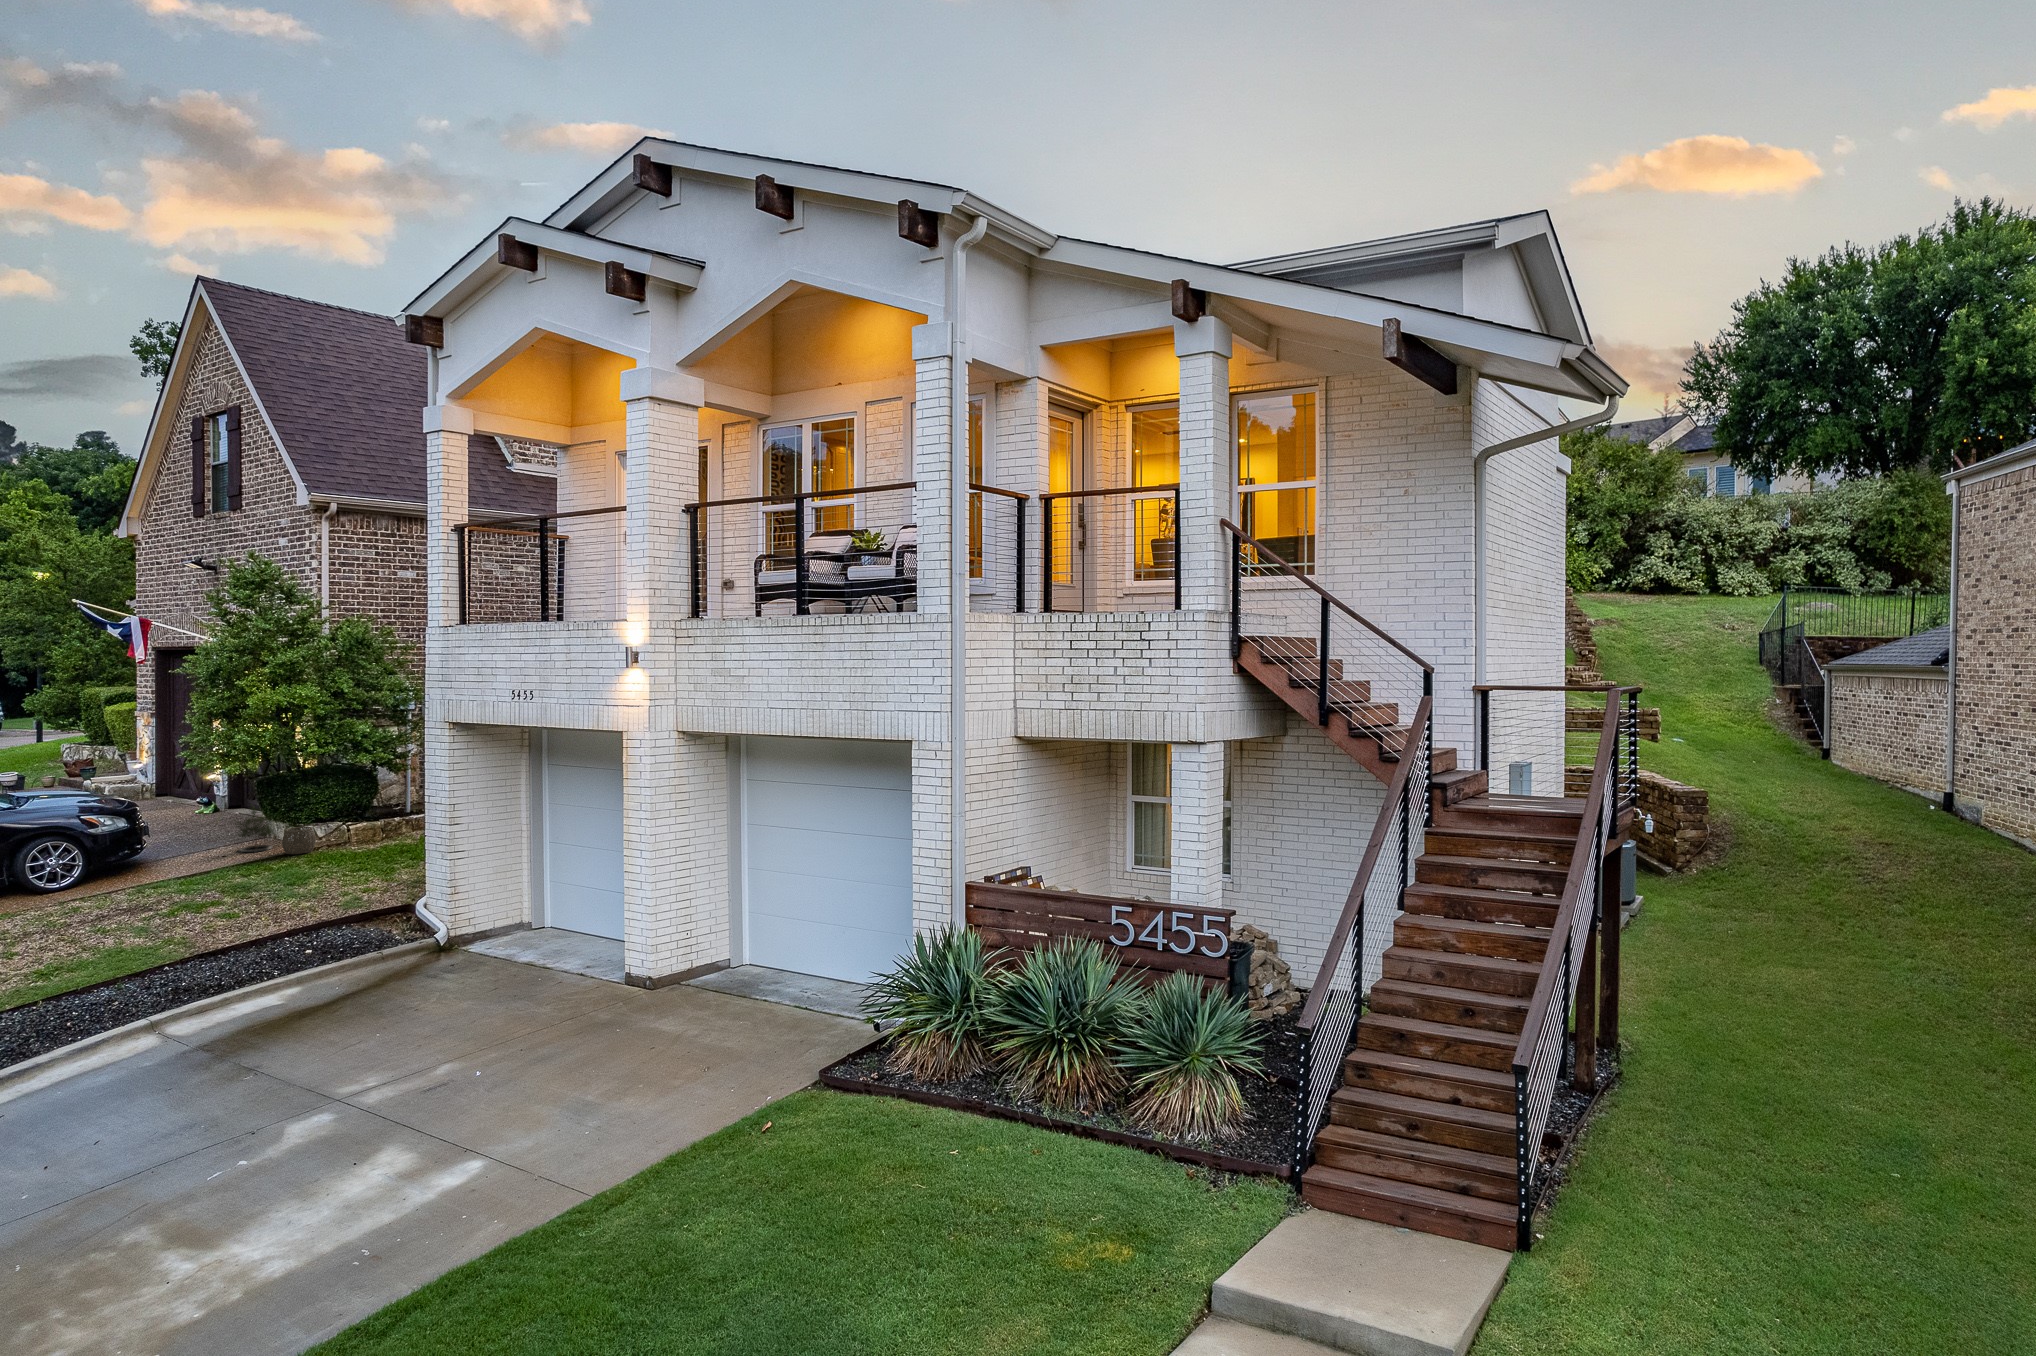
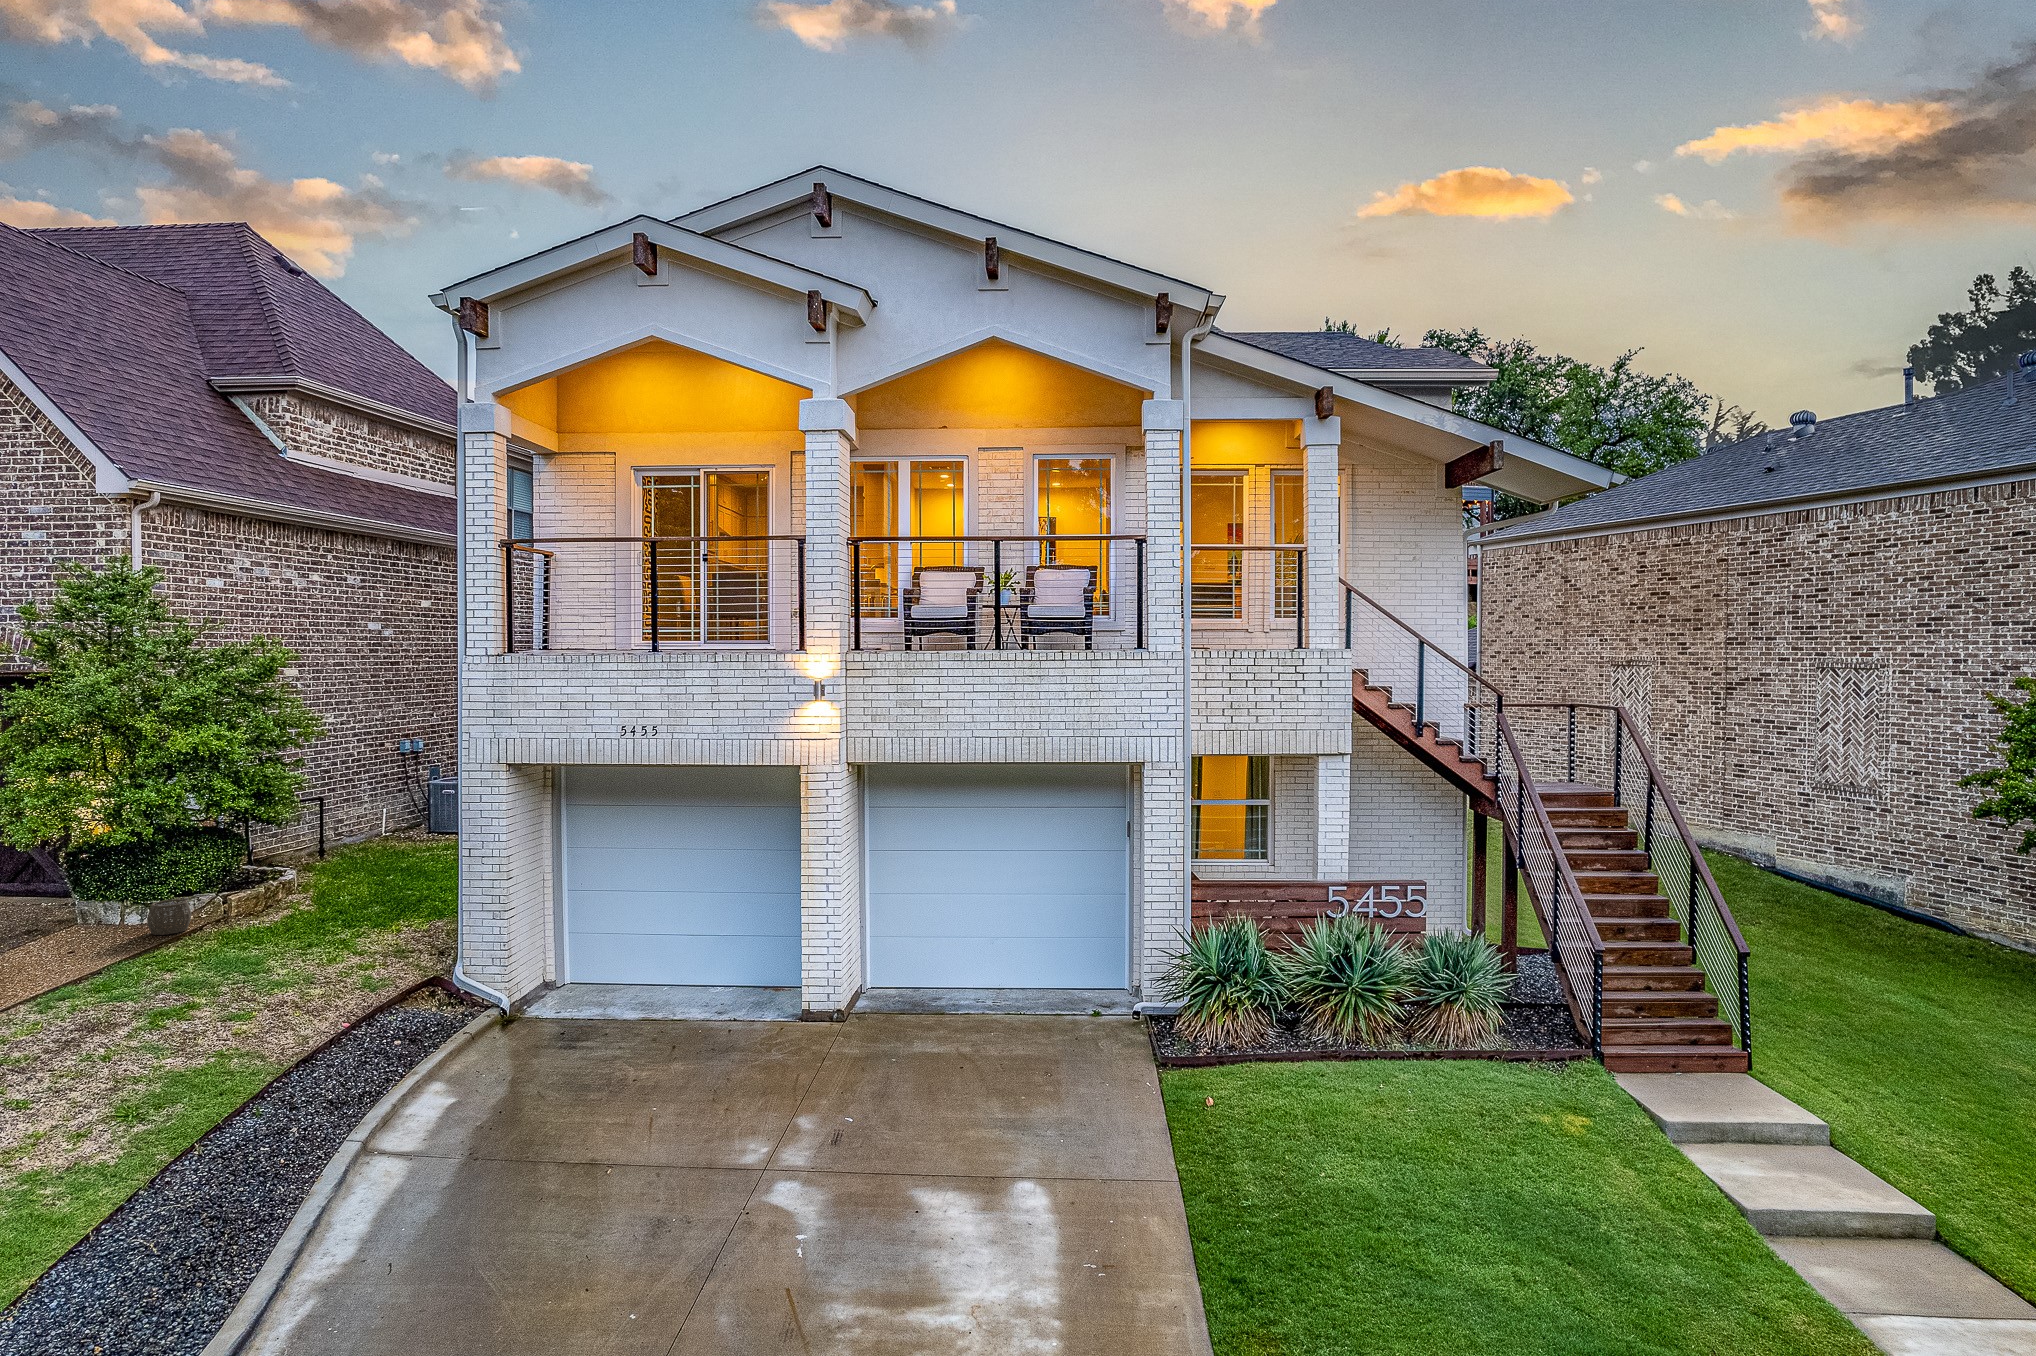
potted tree: present [236,804,272,852] -> none [65,875,123,939]

